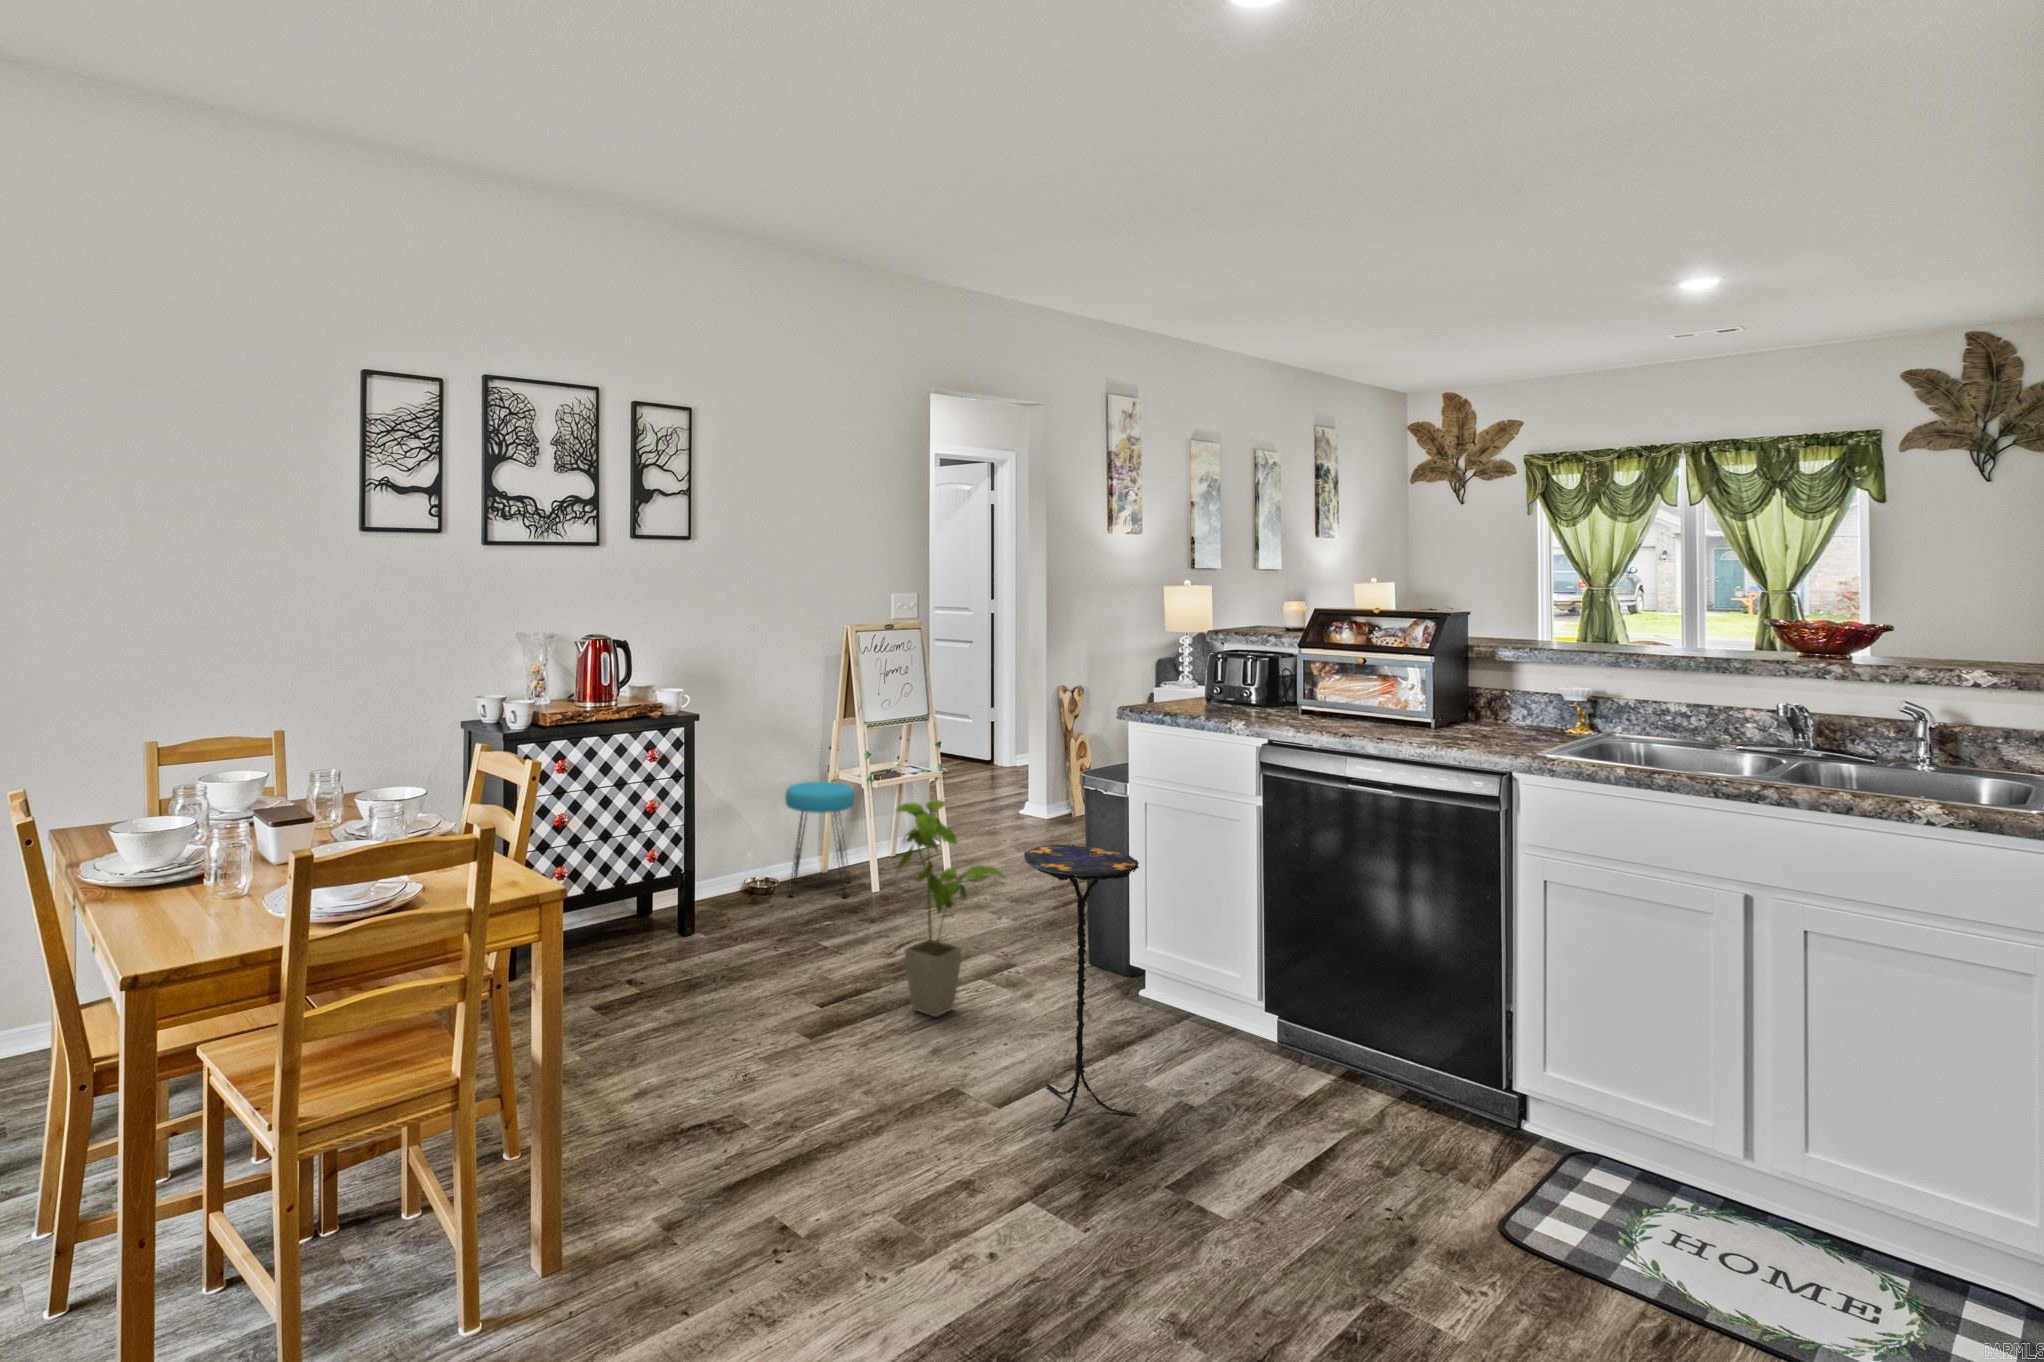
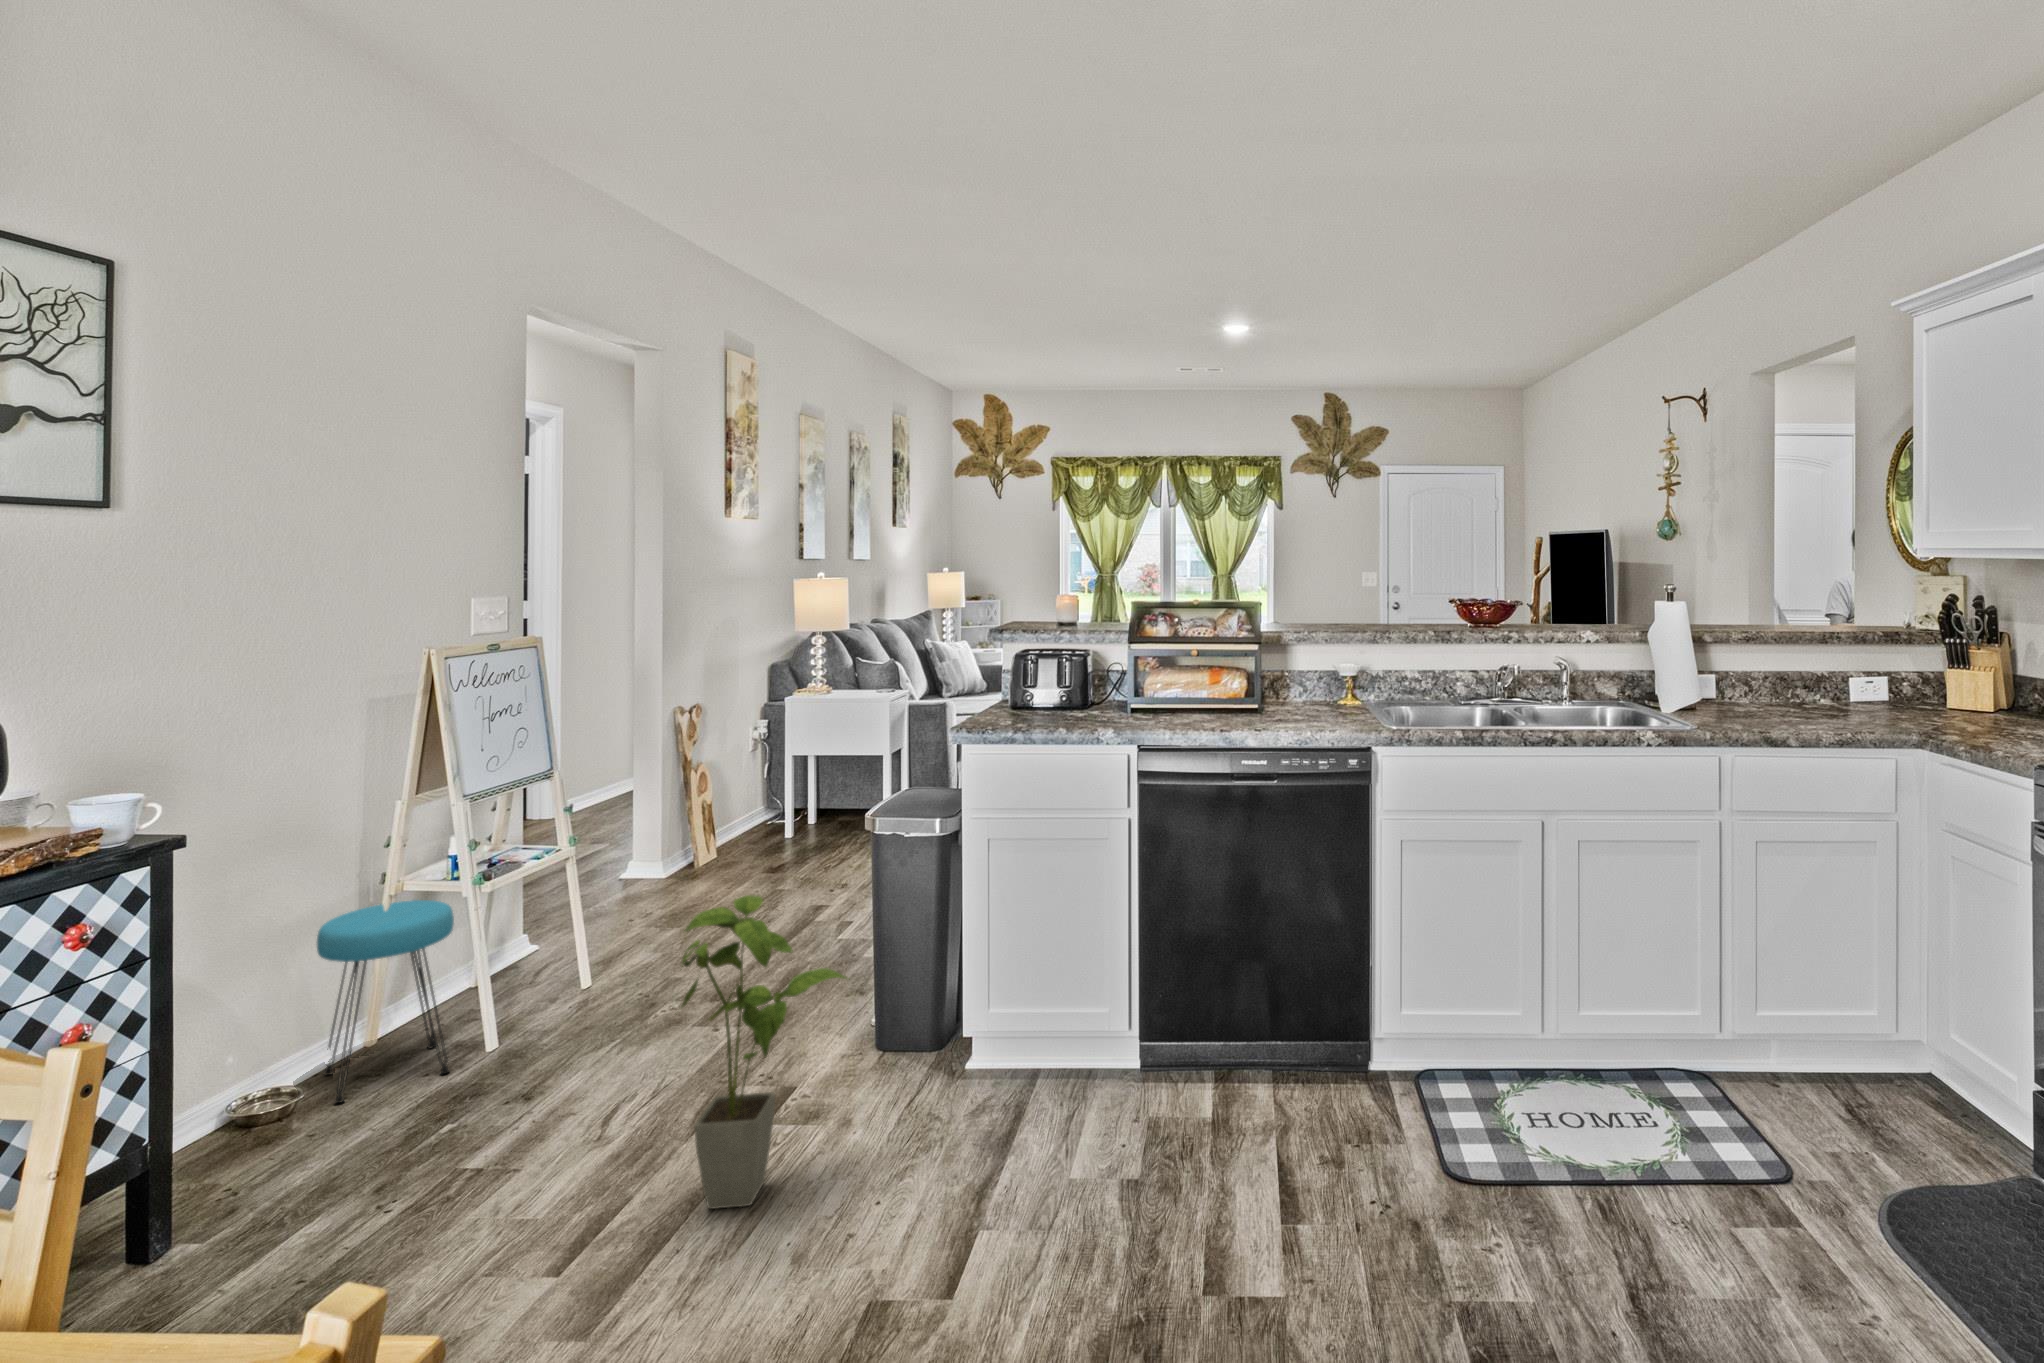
side table: present [1024,844,1139,1127] -> none [963,908,1110,1291]

